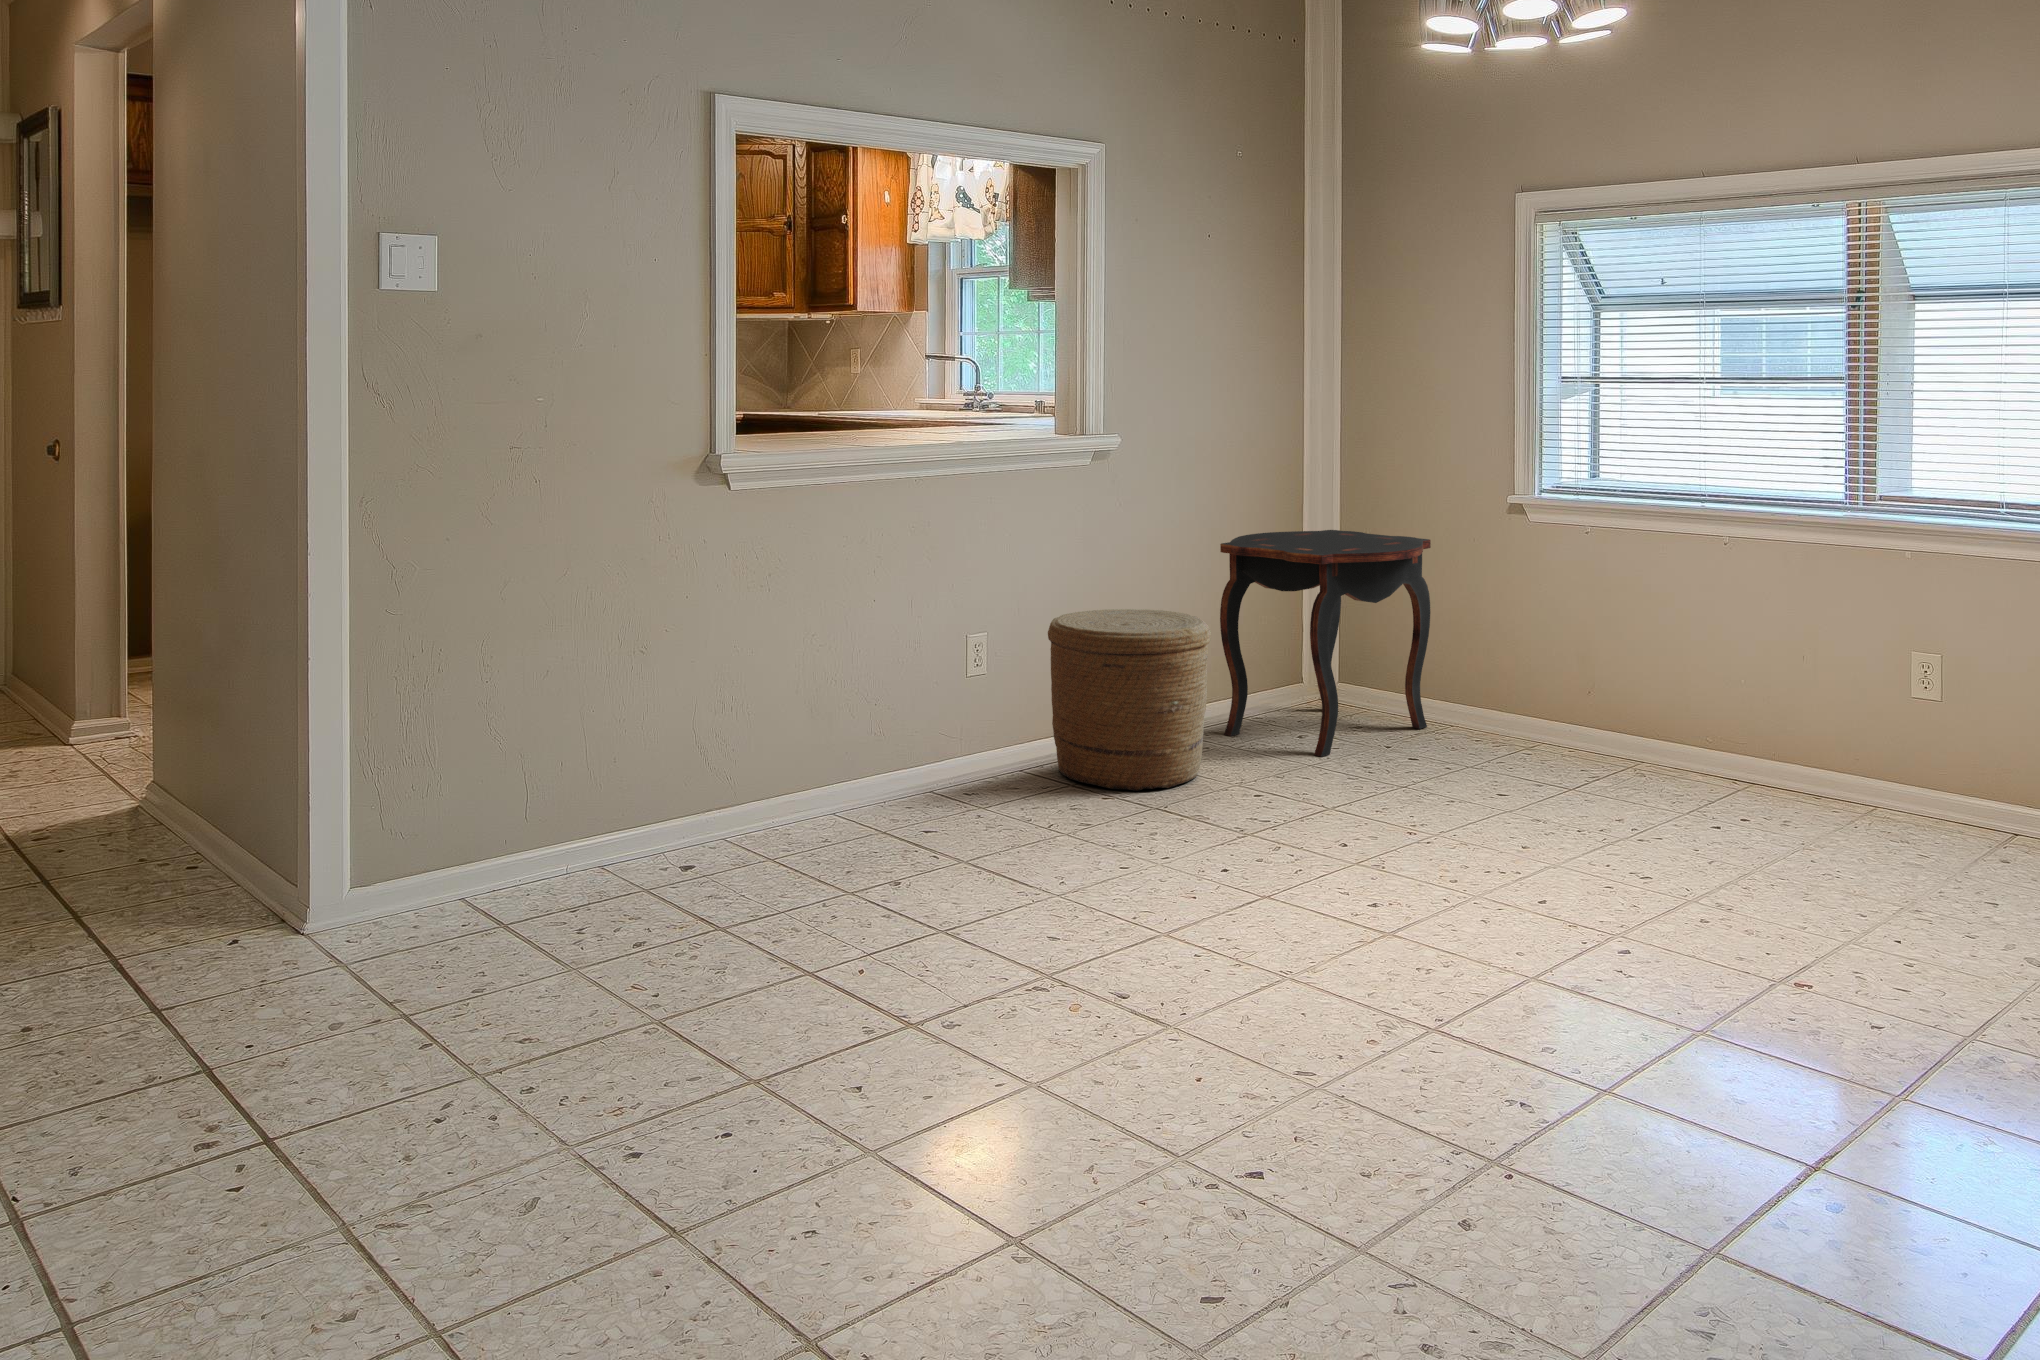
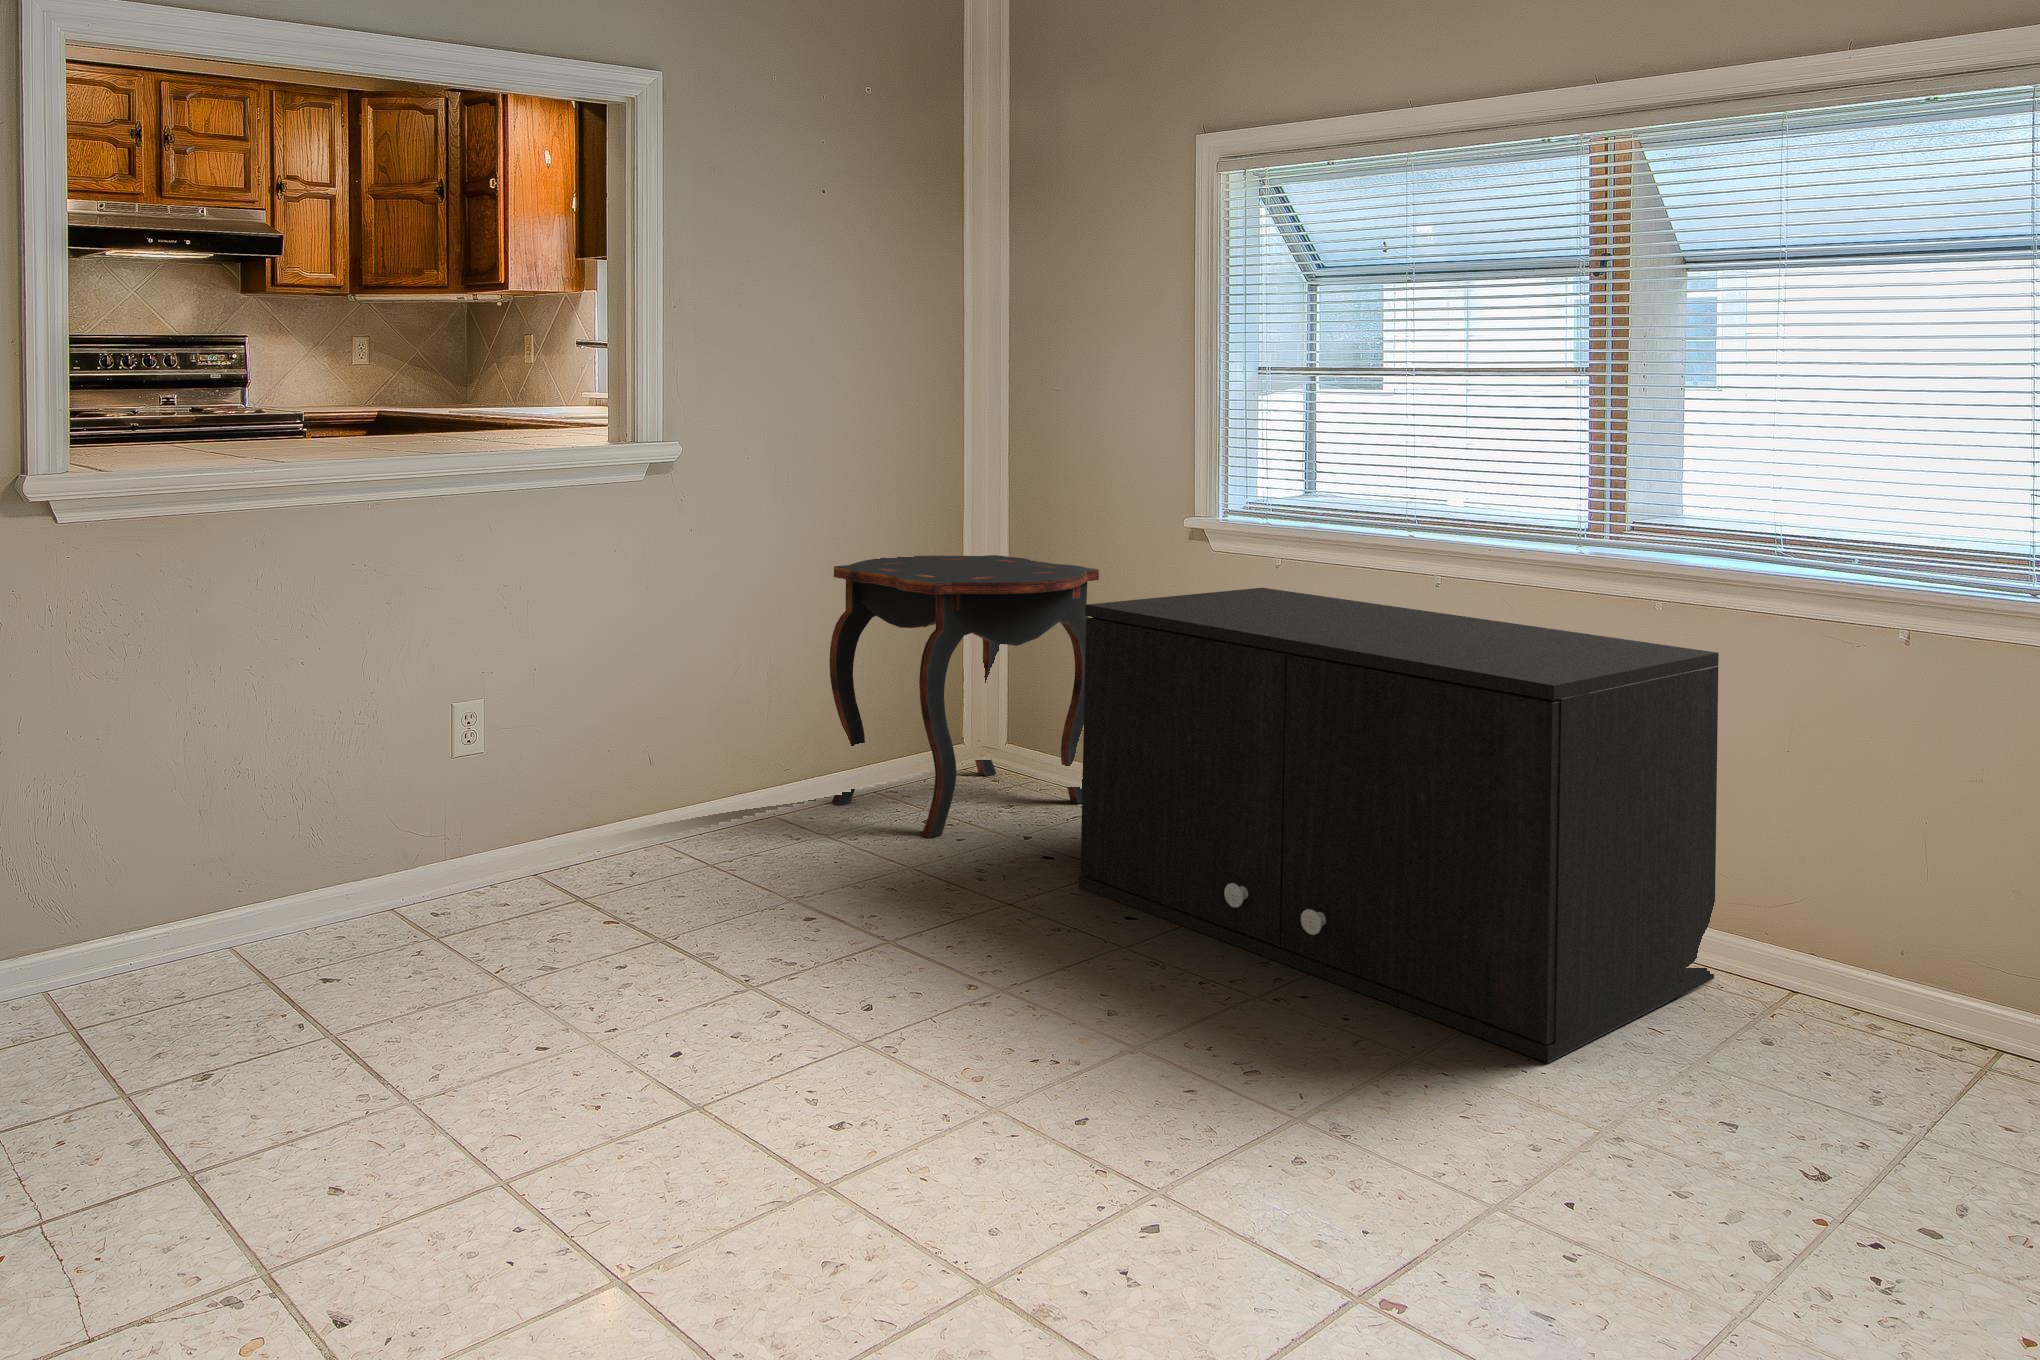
storage cabinet: none [1461,550,1962,881] -> present [1079,588,1719,1063]
woven basket: present [1048,609,1211,791] -> none [567,643,774,880]

